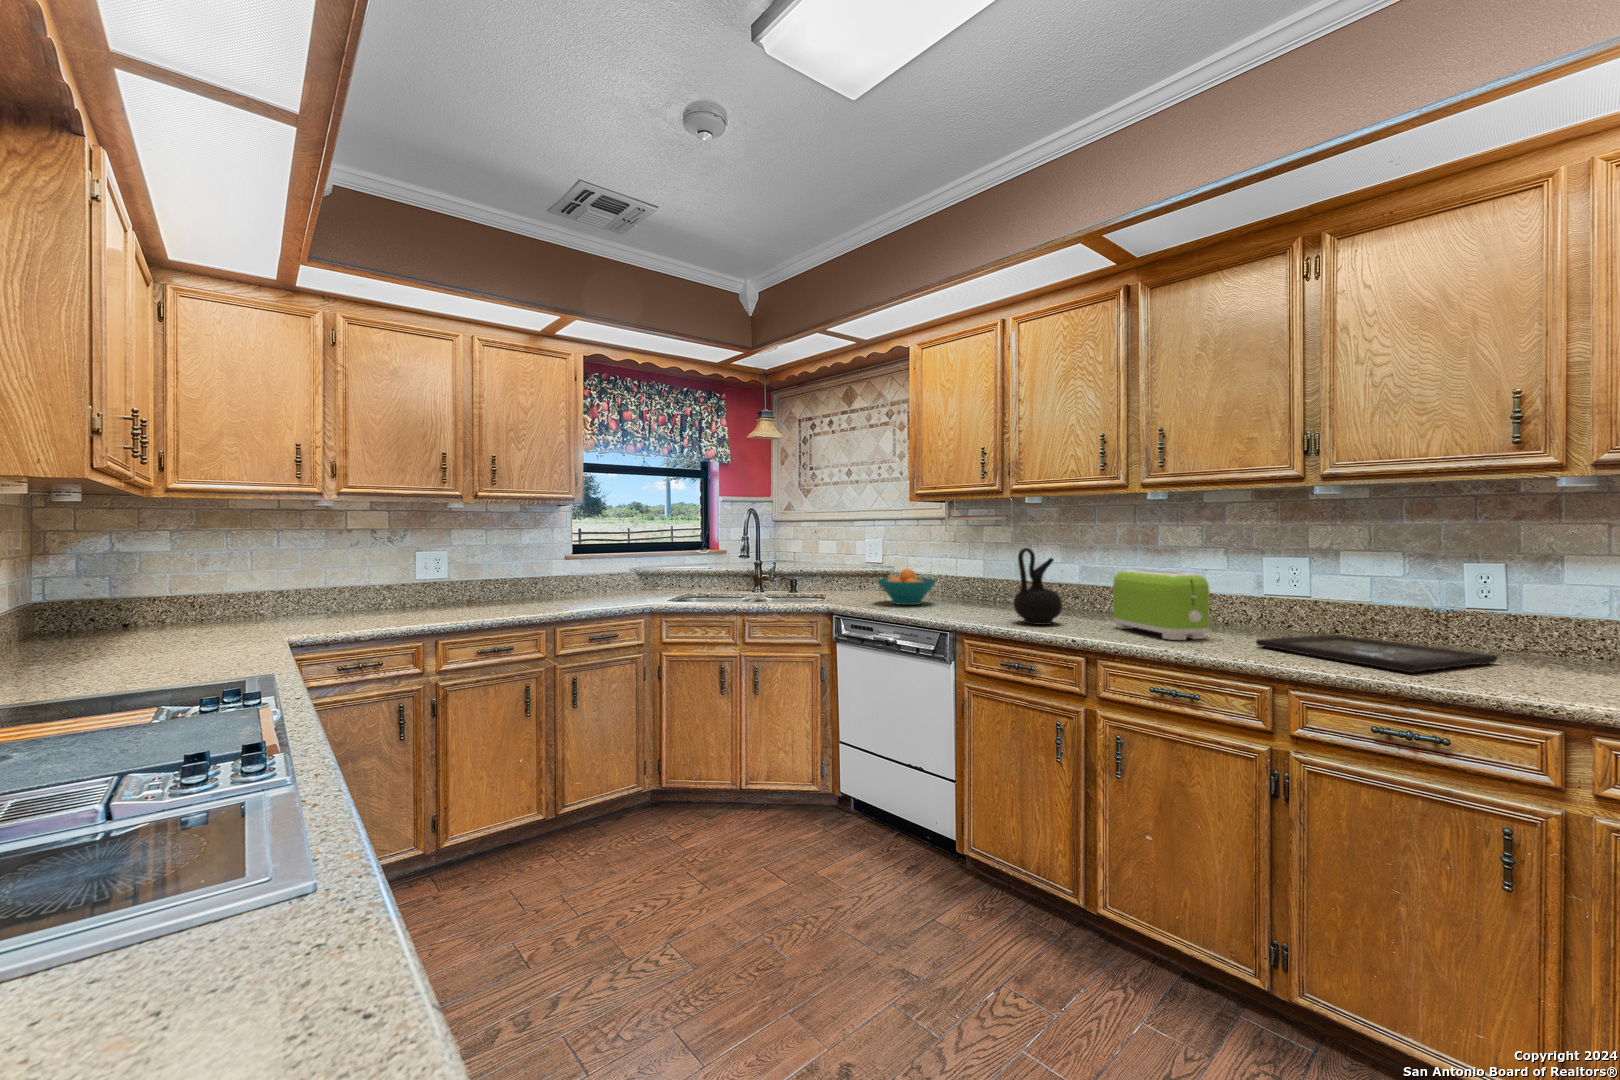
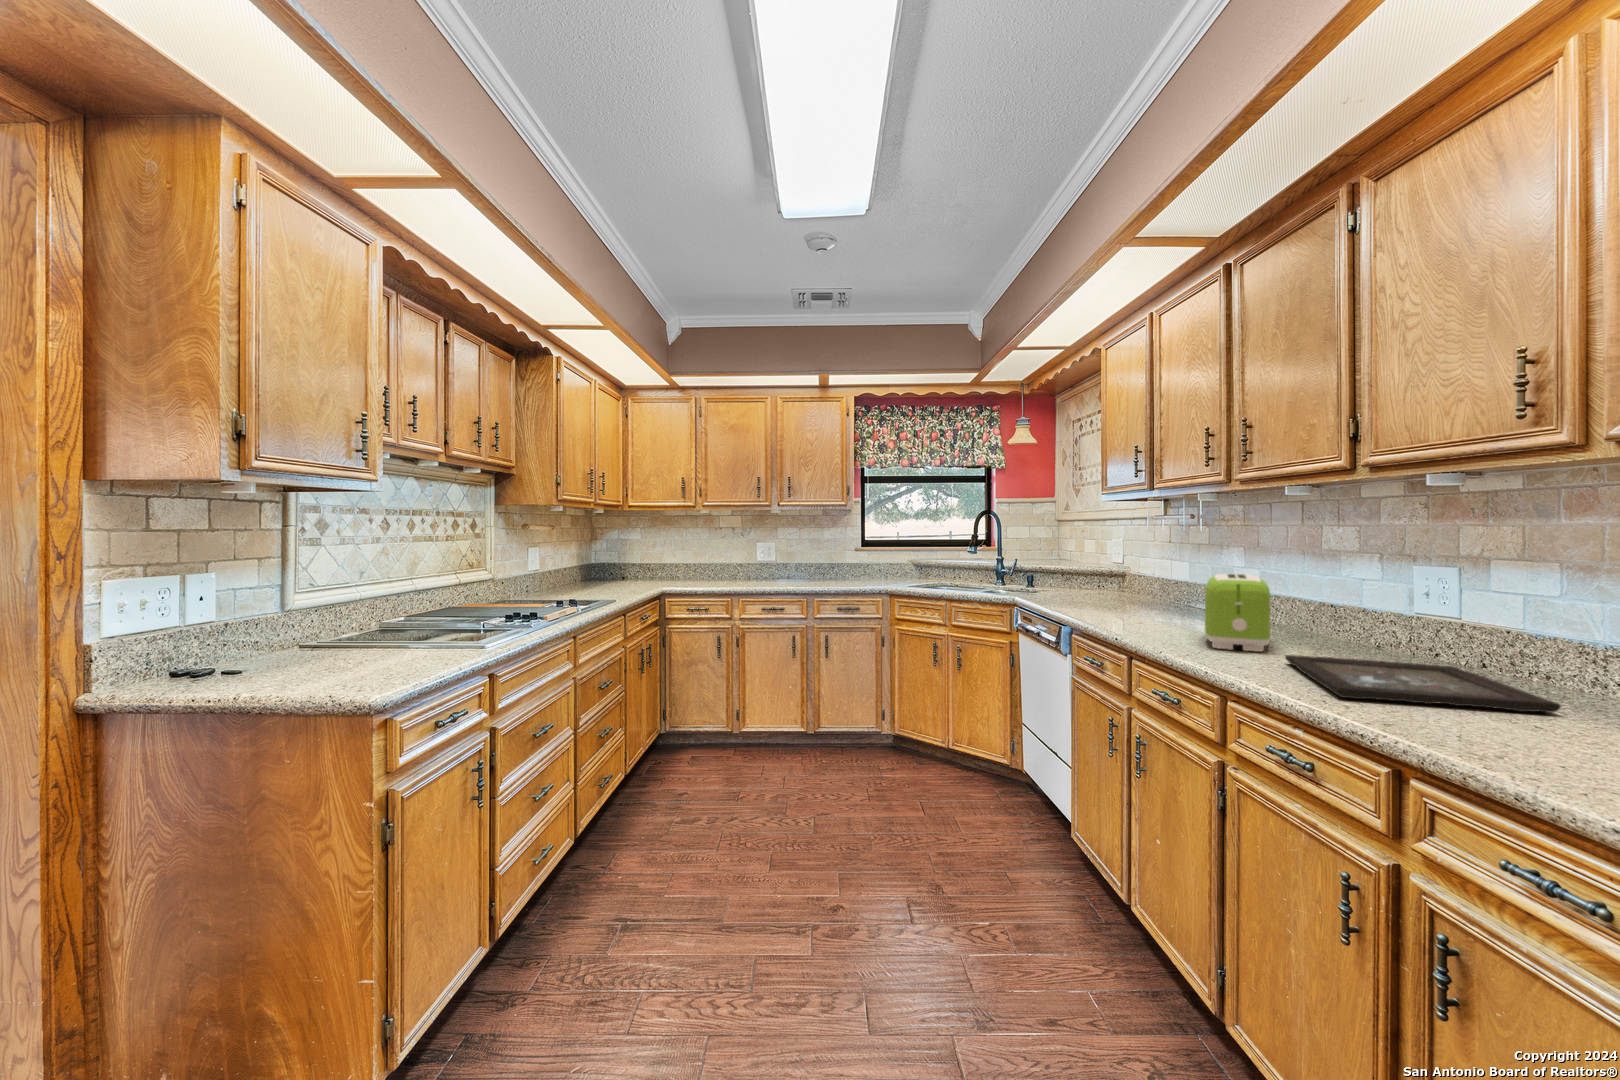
ceramic jug: present [1014,548,1062,625] -> none [1118,548,1169,626]
fruit bowl: present [877,569,937,605] -> none [1059,567,1124,603]

